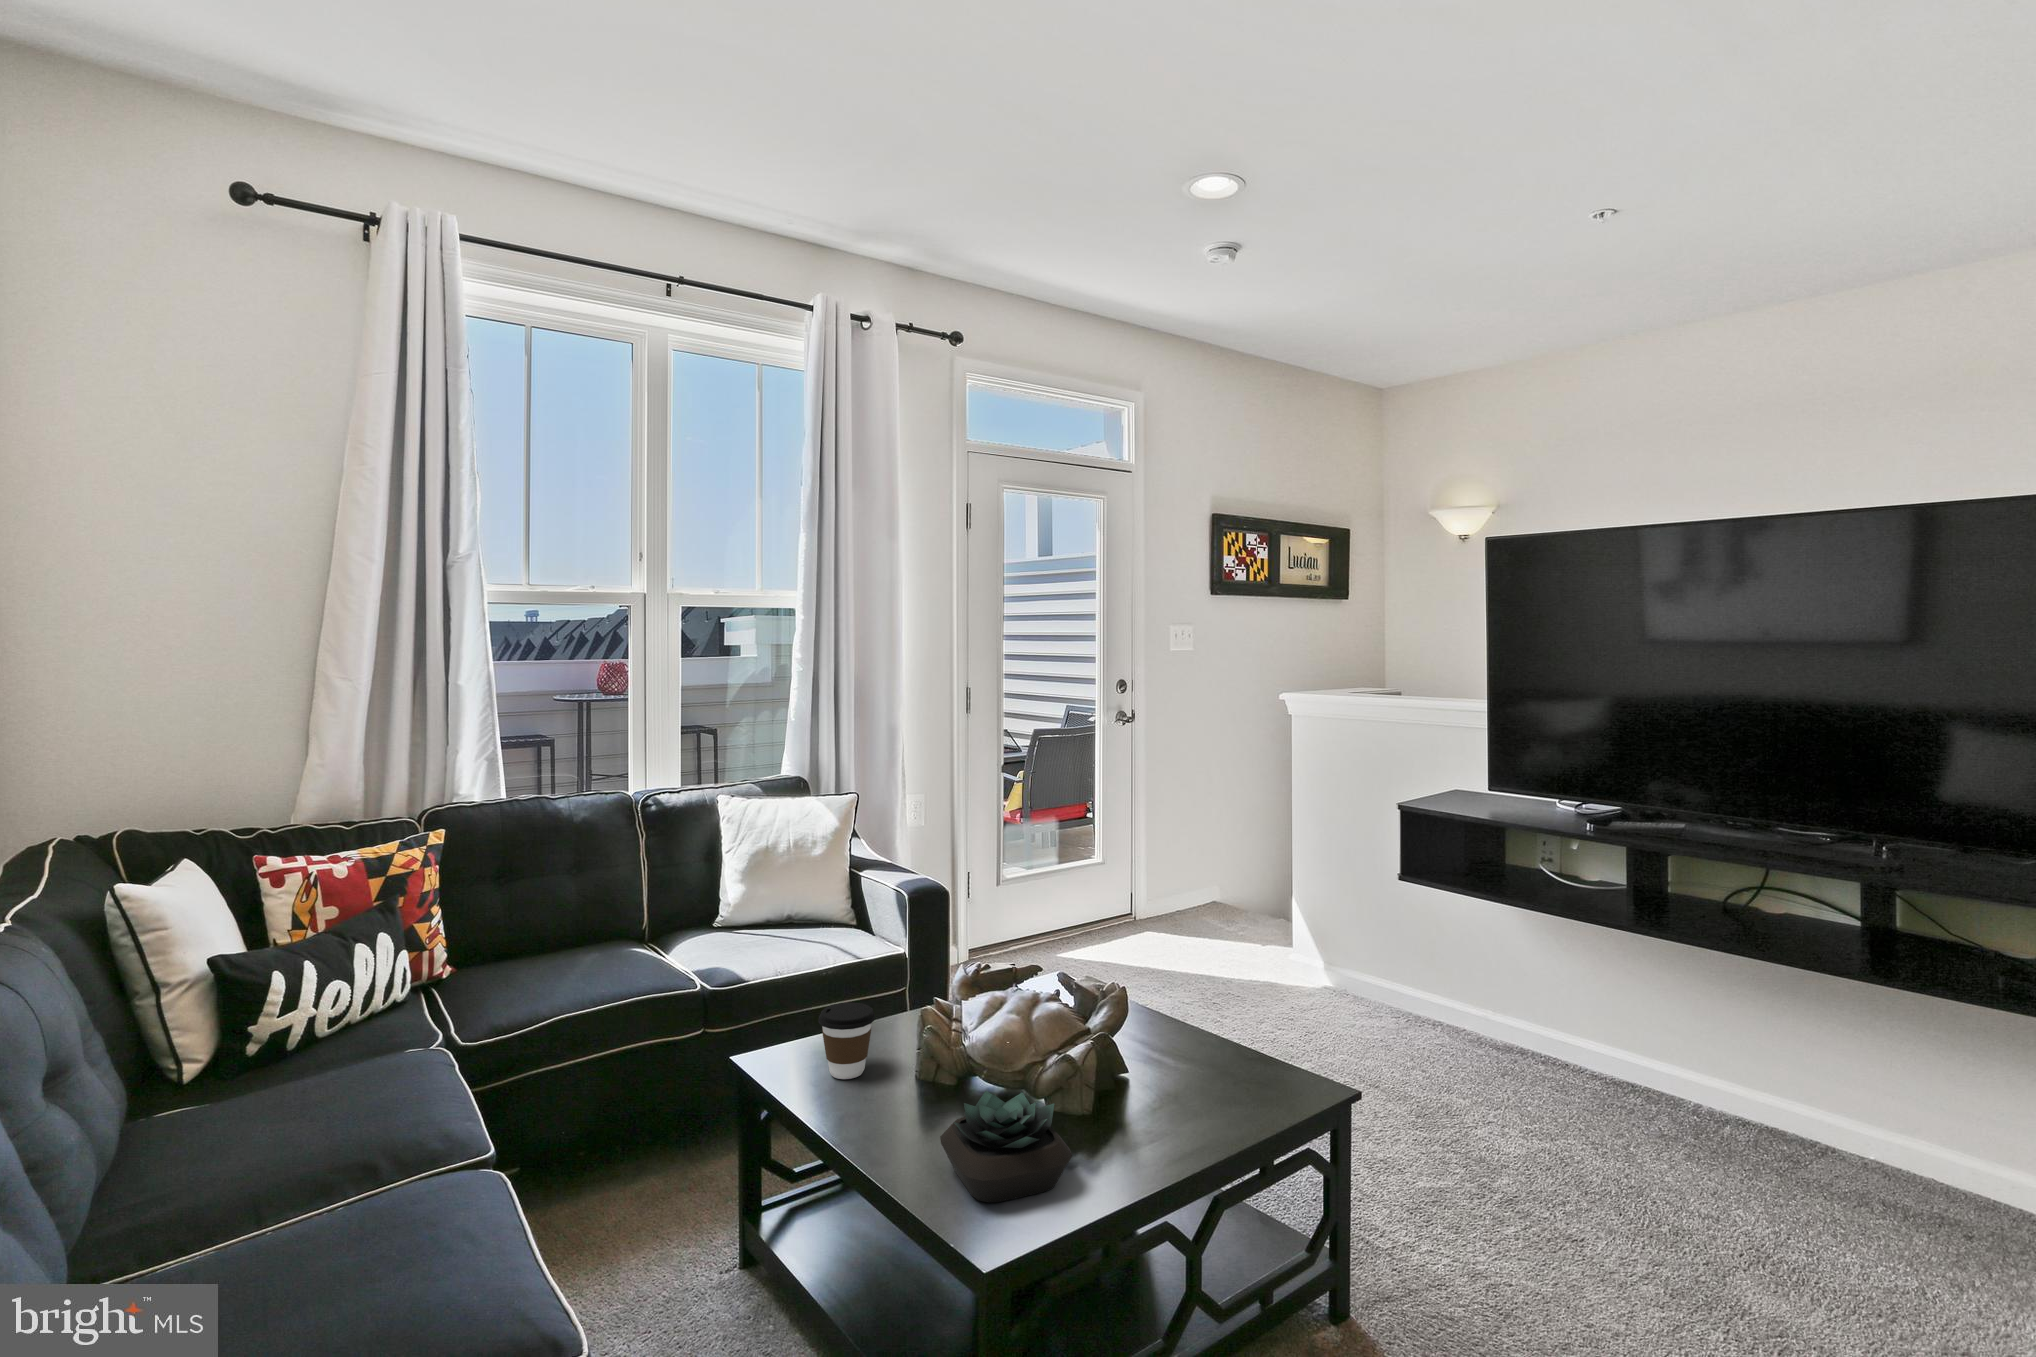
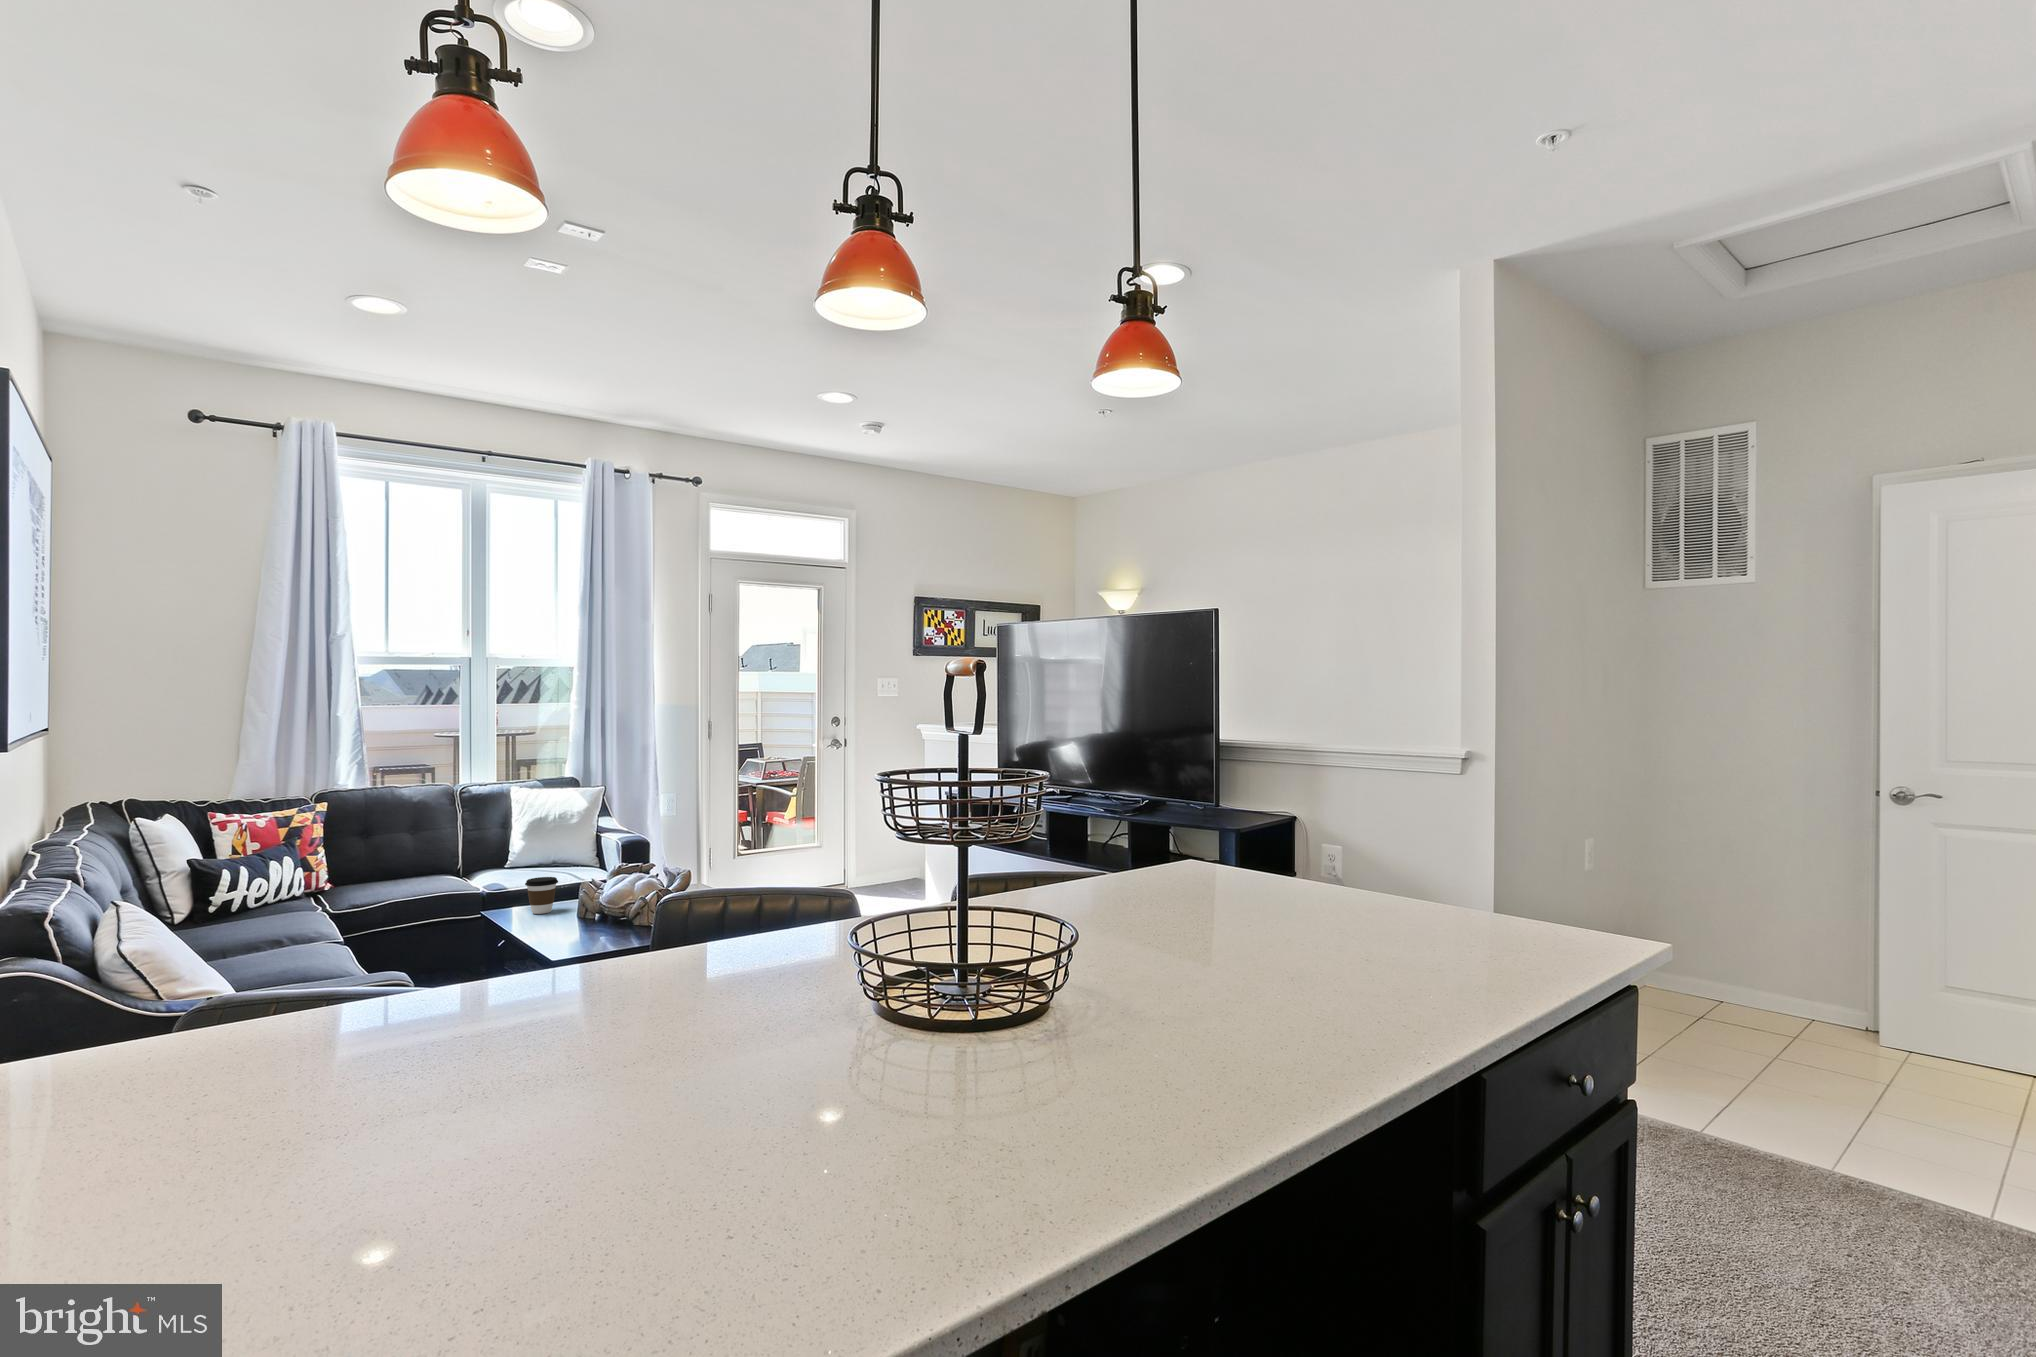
succulent plant: present [940,1091,1072,1203] -> none [562,900,623,941]

